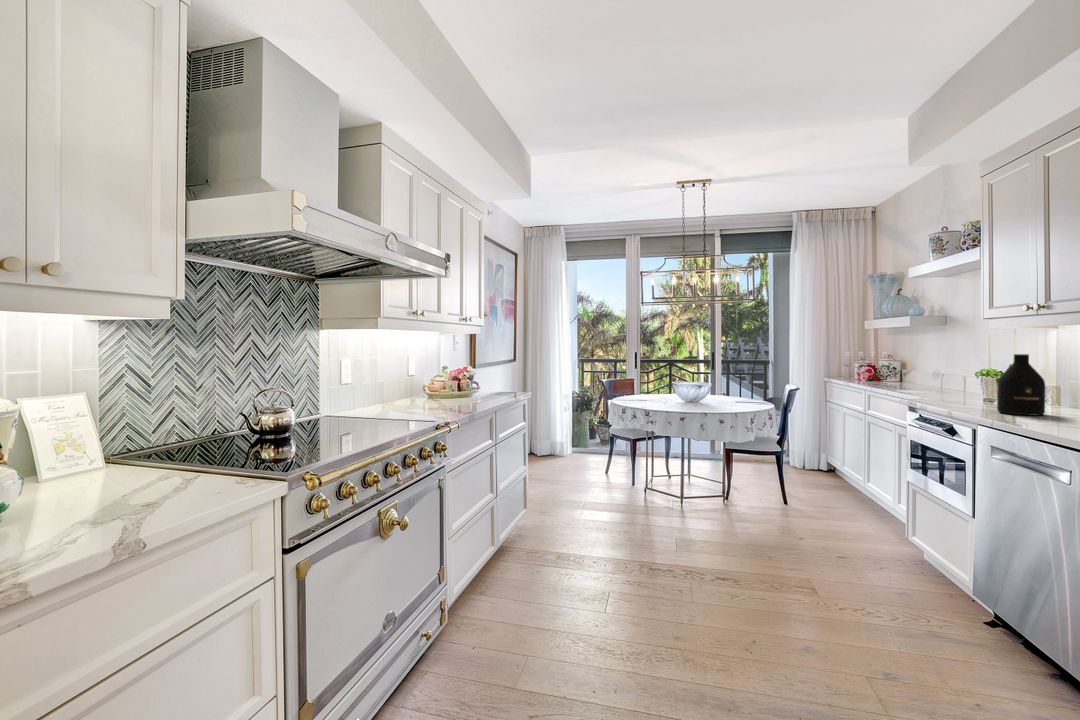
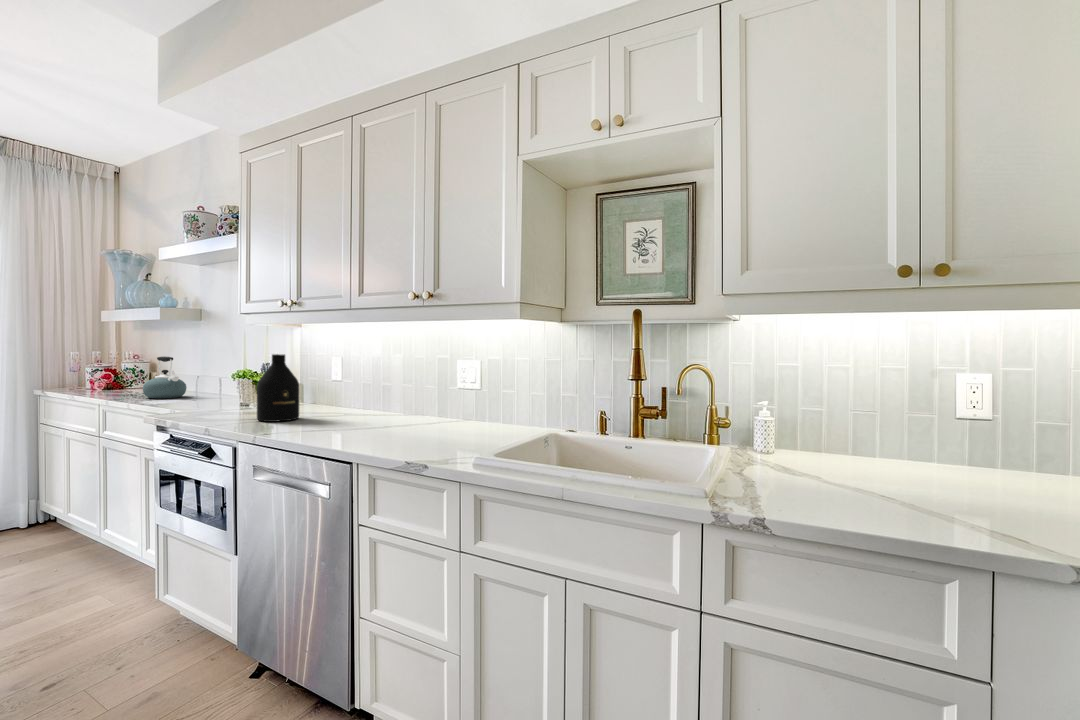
kettle: none [896,356,932,390] -> present [143,357,187,398]

